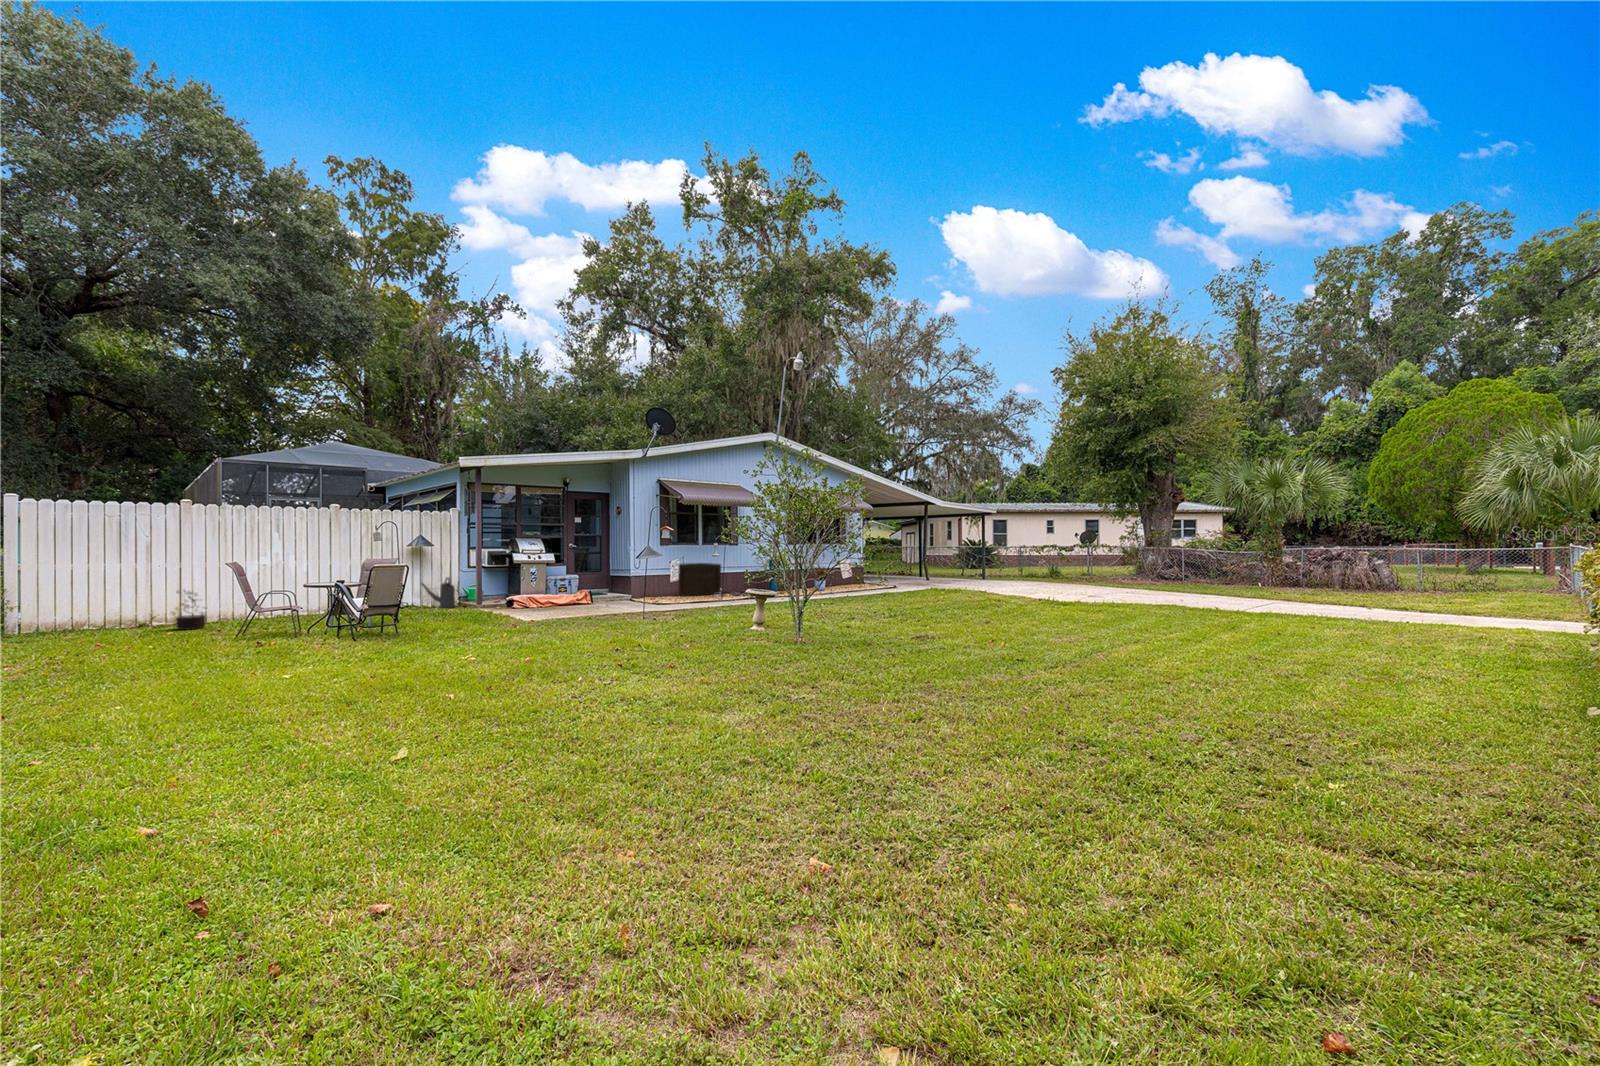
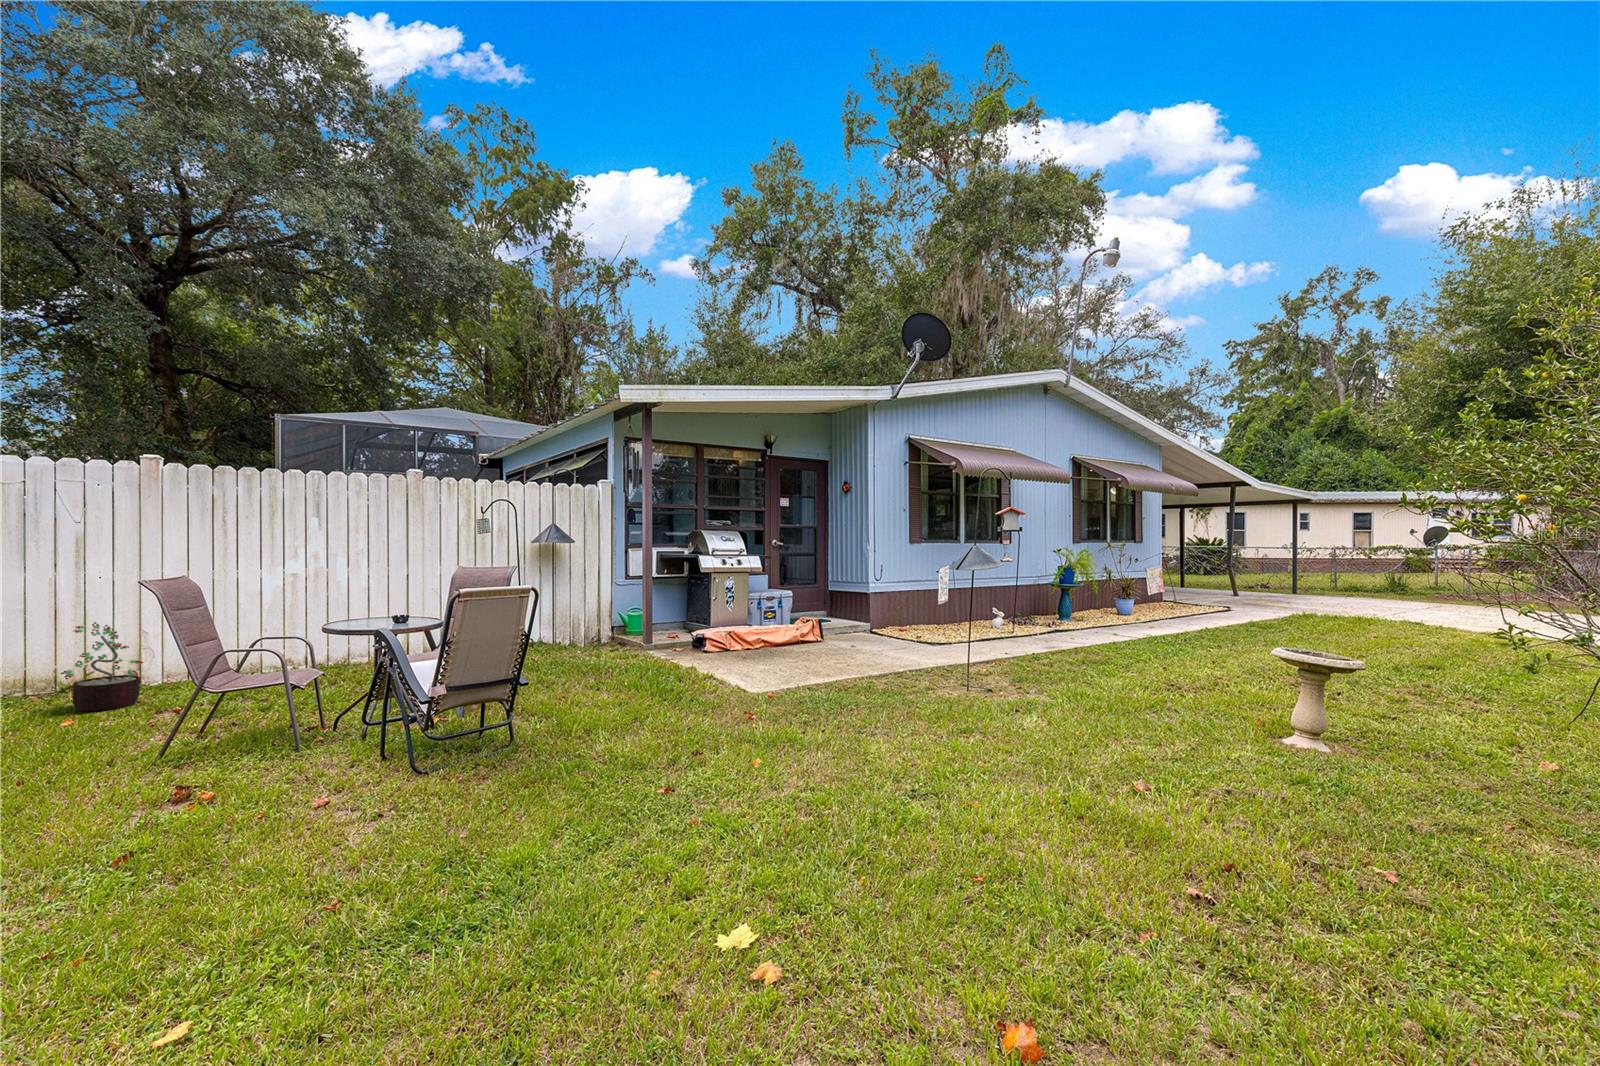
wooden crate: present [679,563,721,596] -> none [933,572,1001,626]
watering can: present [421,577,461,608] -> none [554,594,619,648]

